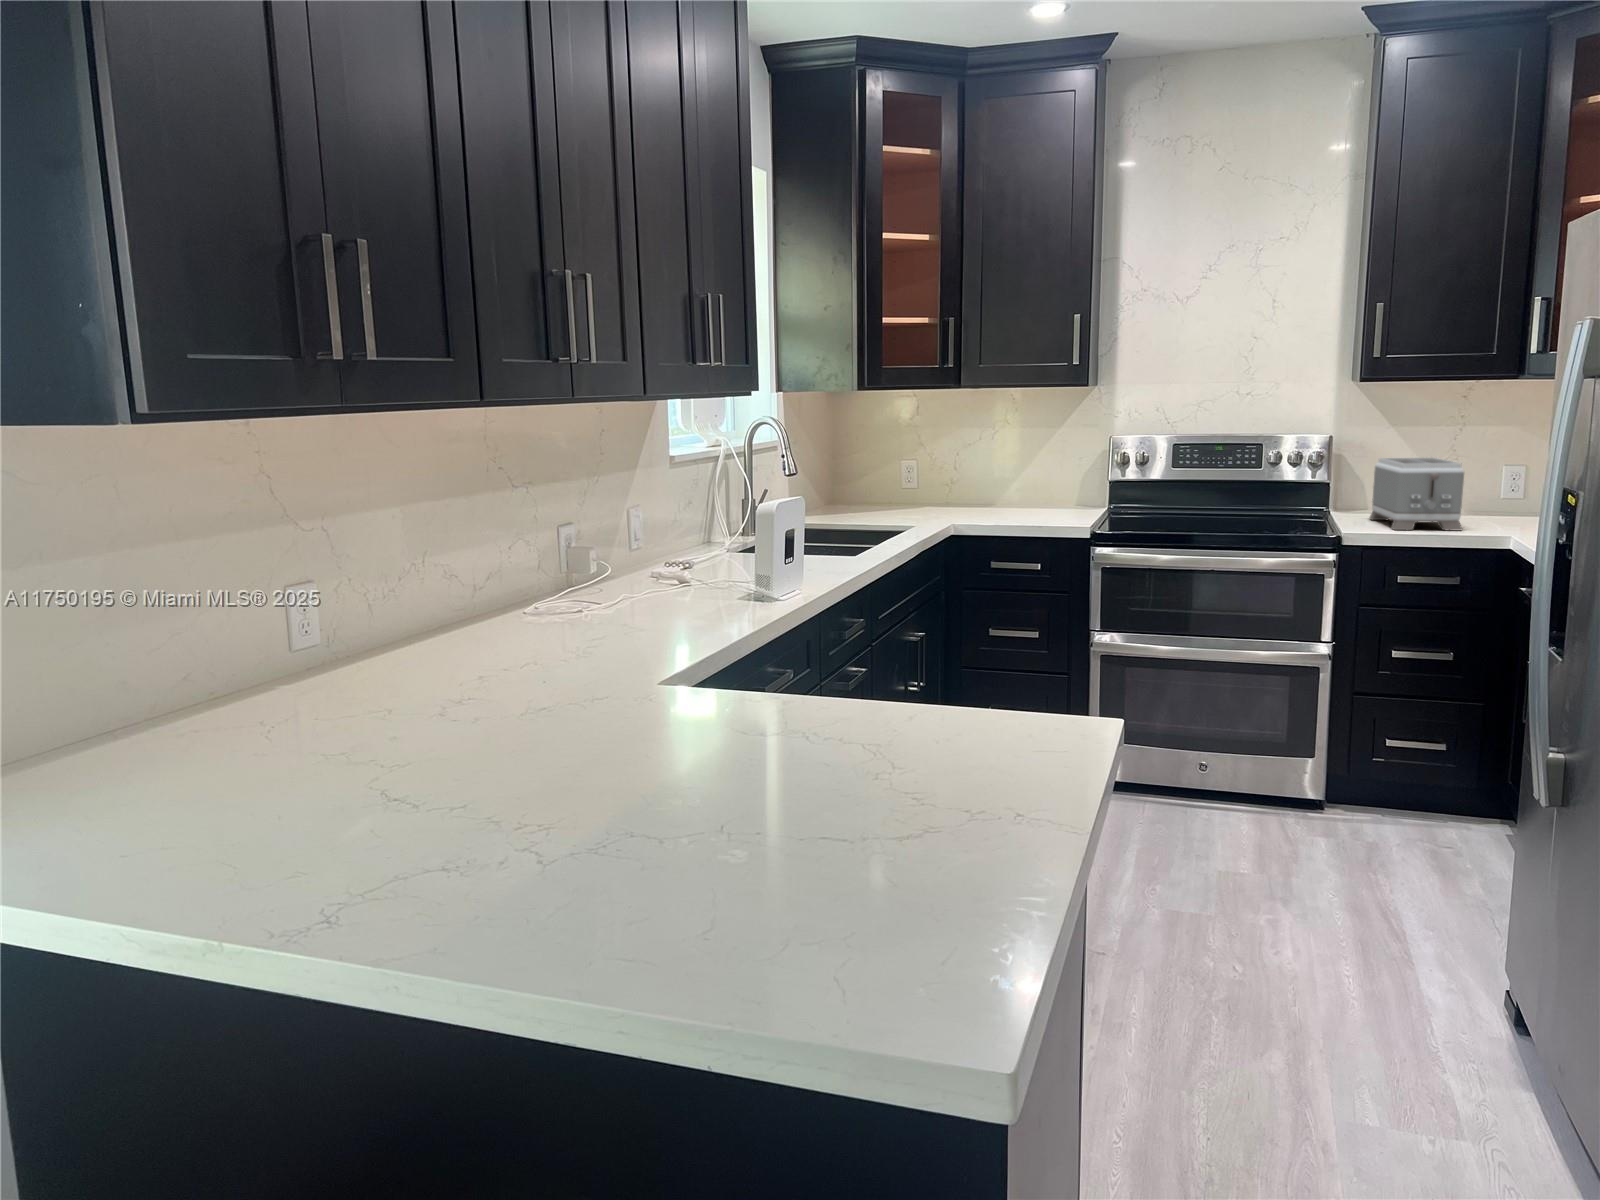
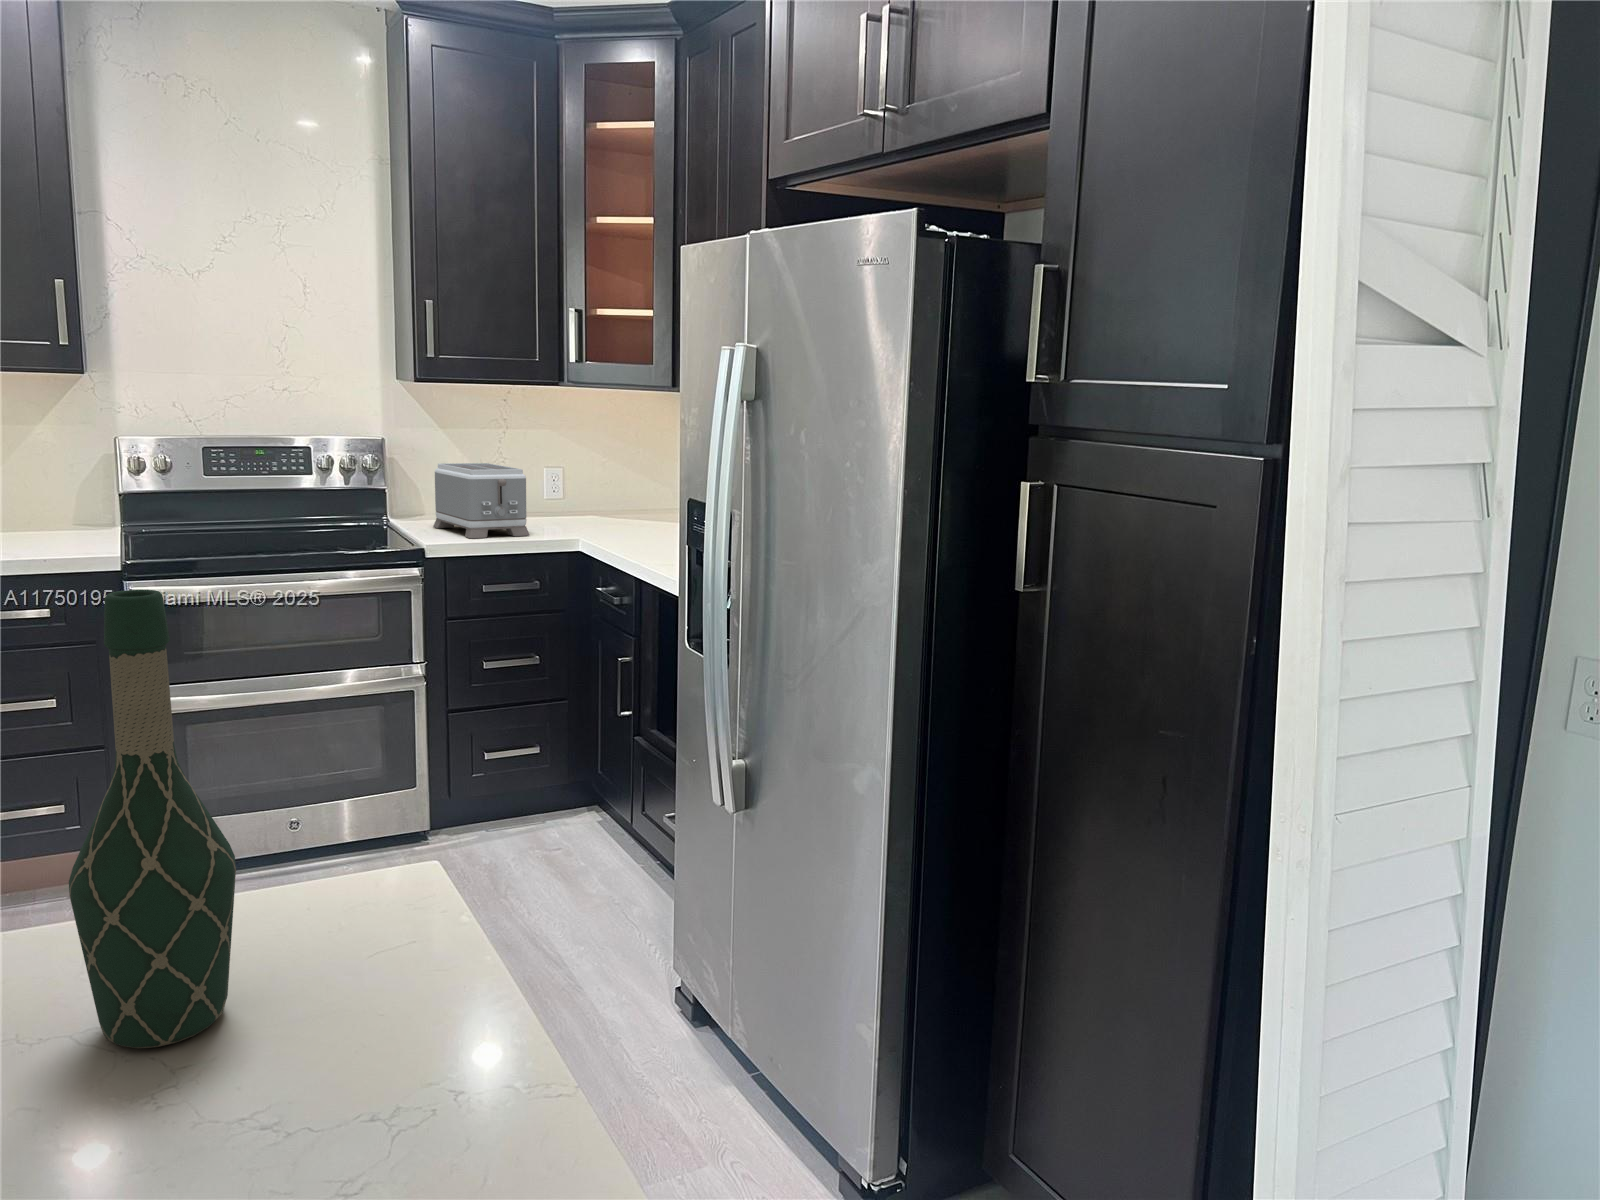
wine bottle: none [906,508,980,741] -> present [69,590,236,1048]

